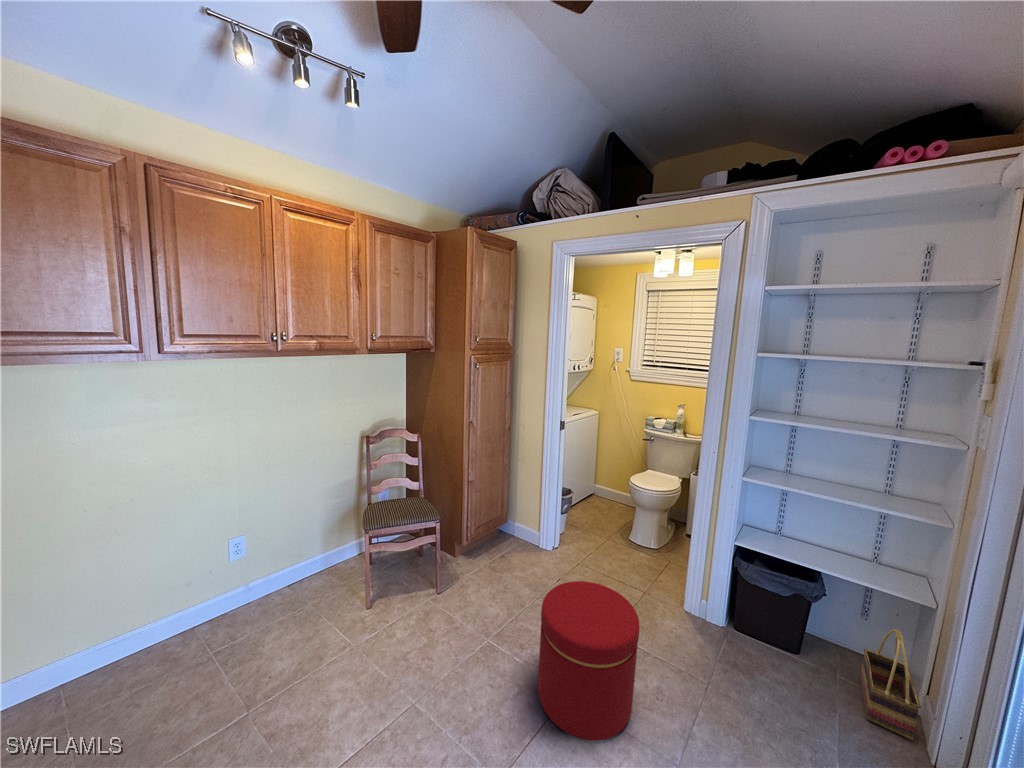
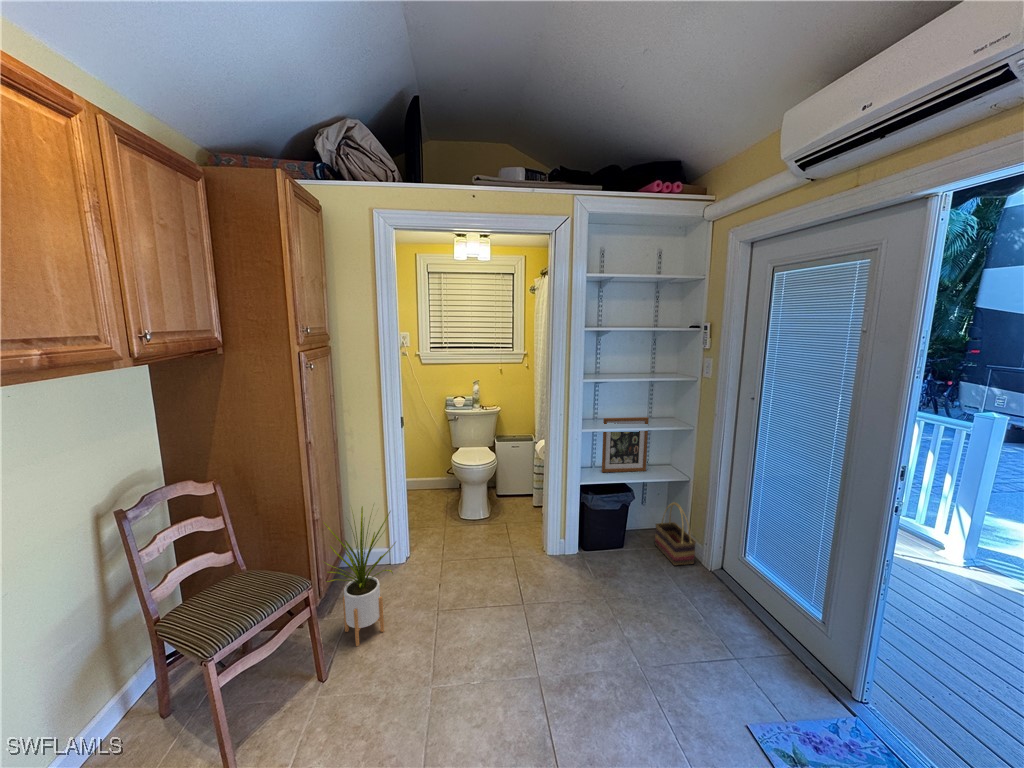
picture frame: none [784,473,875,567] -> present [602,417,649,472]
house plant: none [464,475,520,585] -> present [323,506,396,646]
ottoman: present [538,581,639,740] -> none [502,562,596,711]

